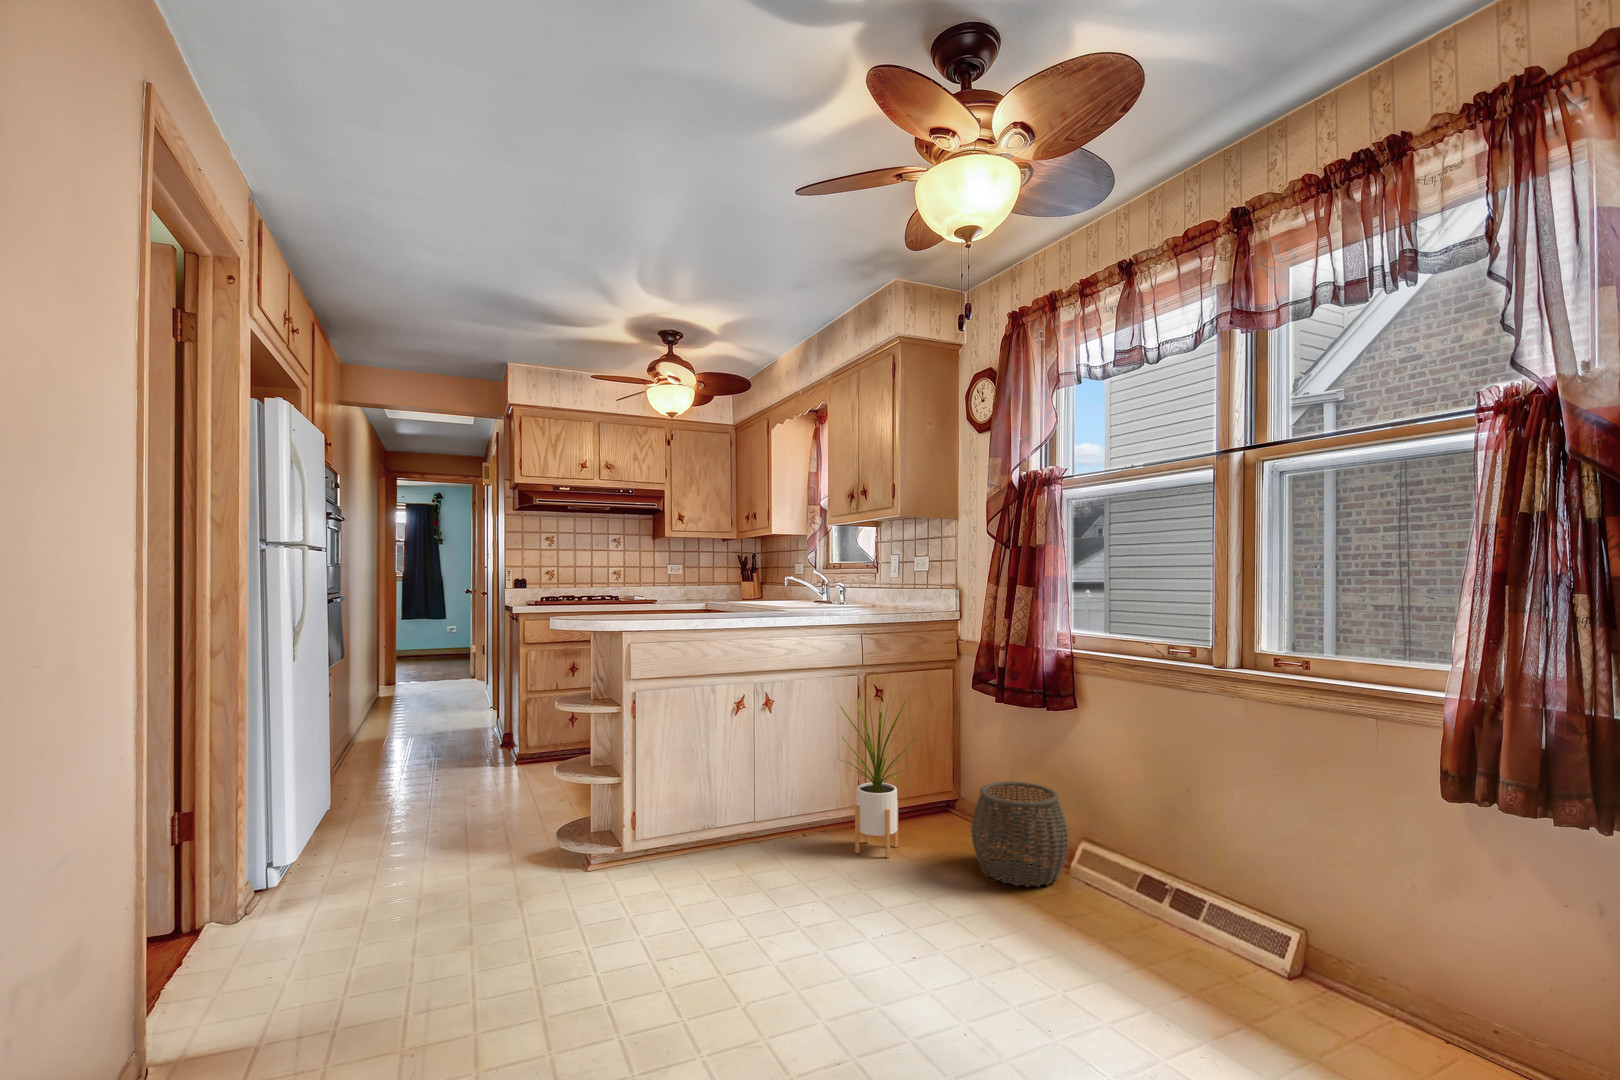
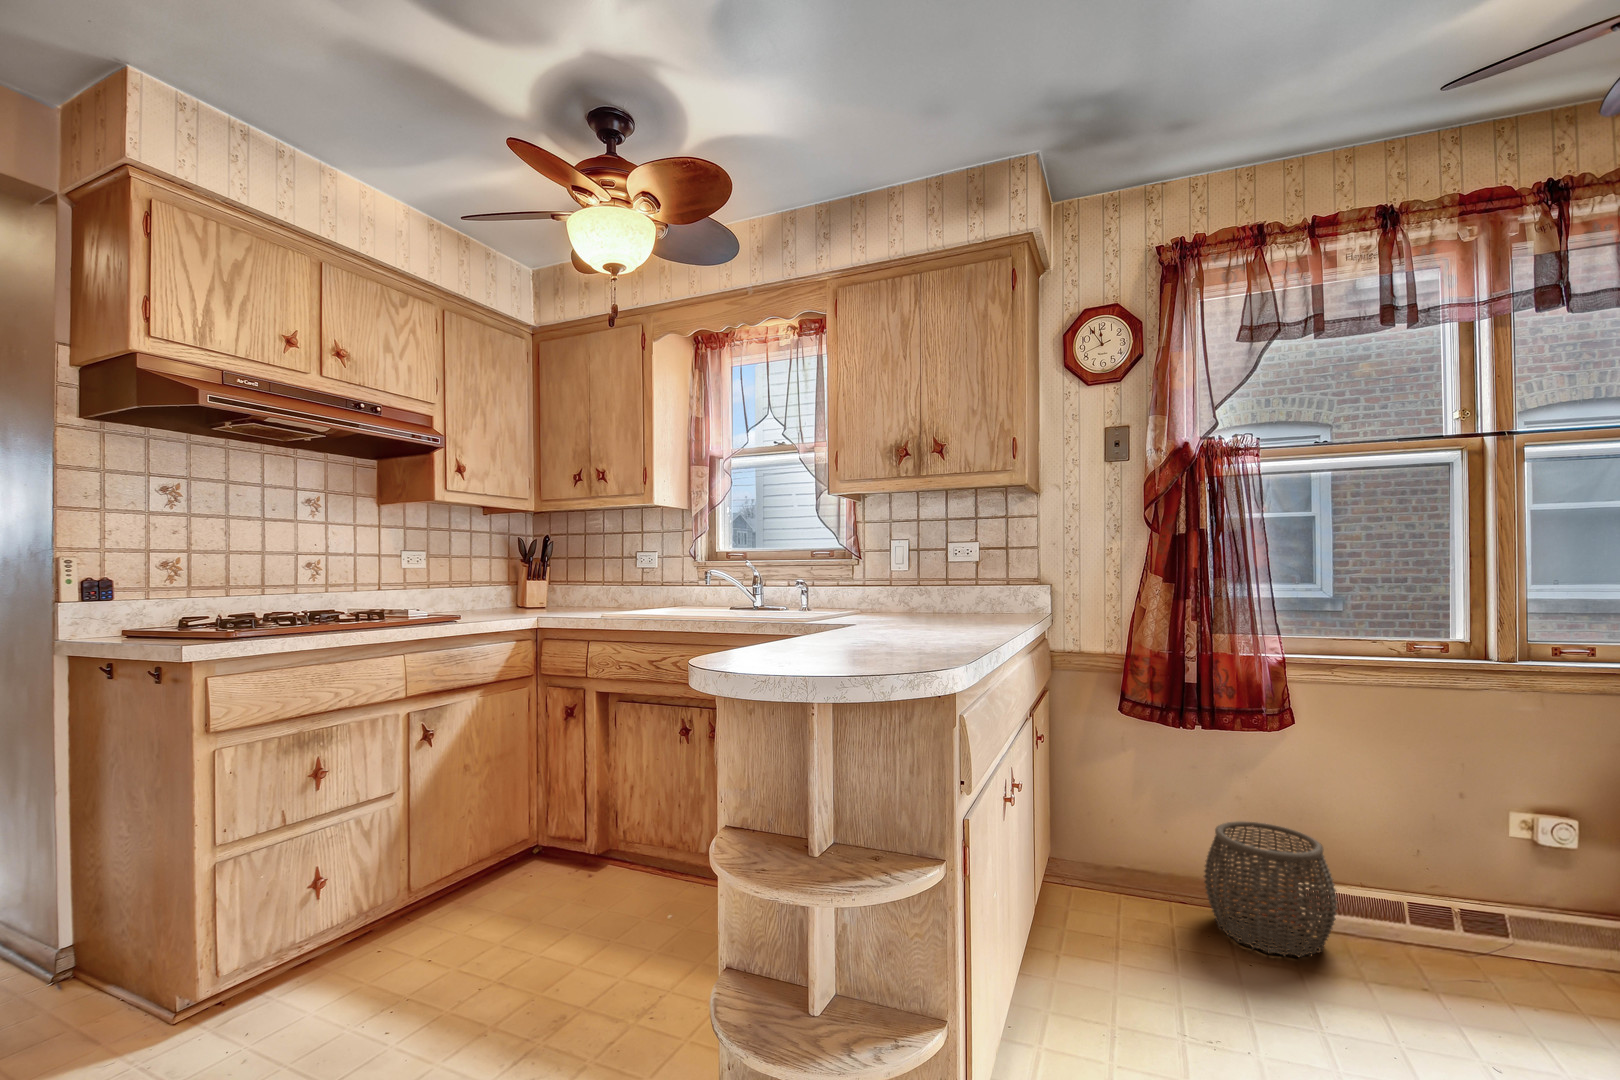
house plant: present [839,695,915,858] -> none [1050,729,1172,979]

